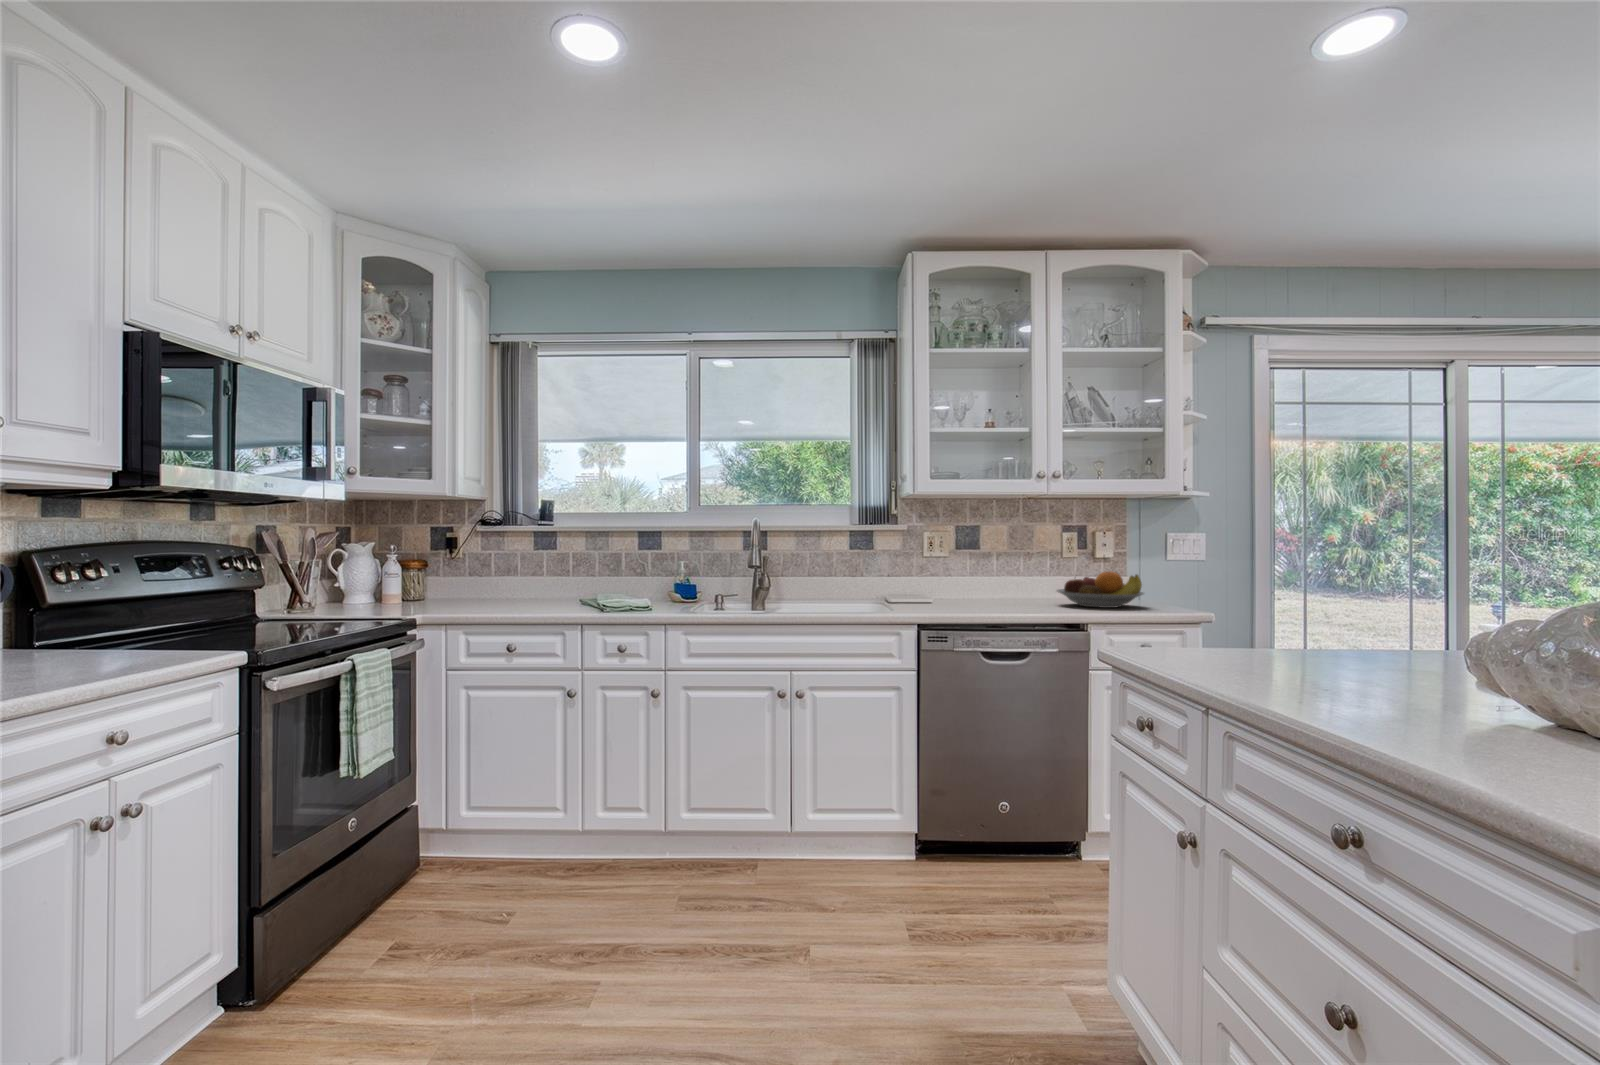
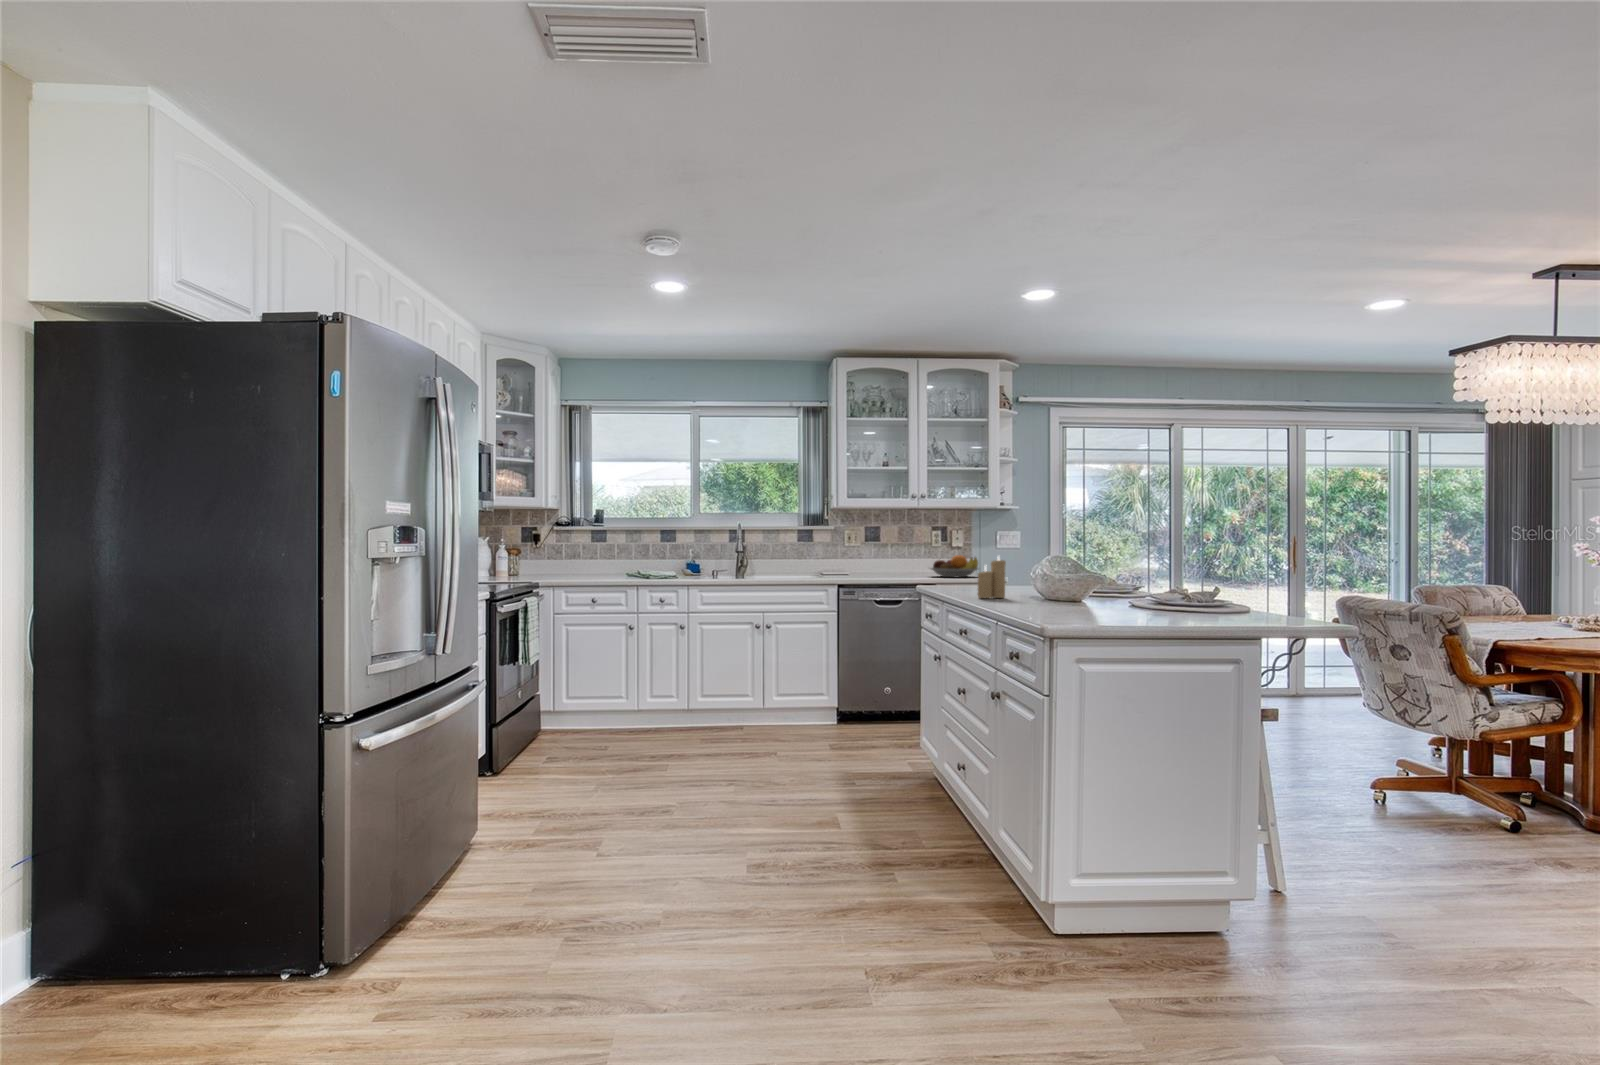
candle: none [1351,597,1438,723] -> present [978,556,1006,598]

